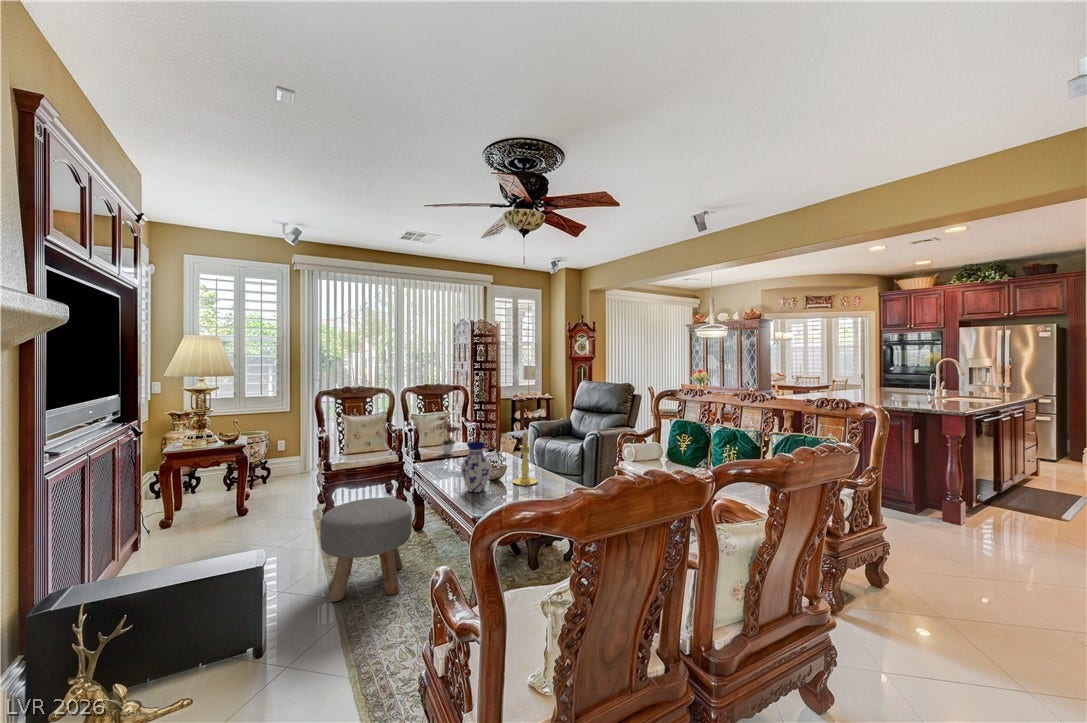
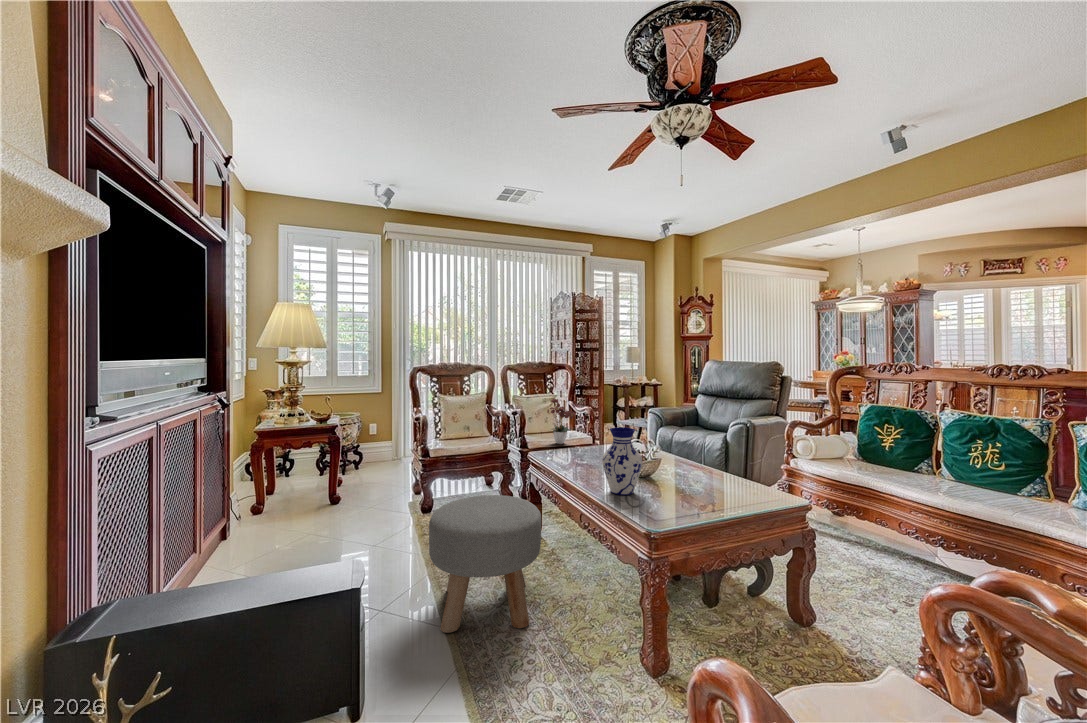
candle holder: present [513,432,537,486] -> none [664,416,699,488]

